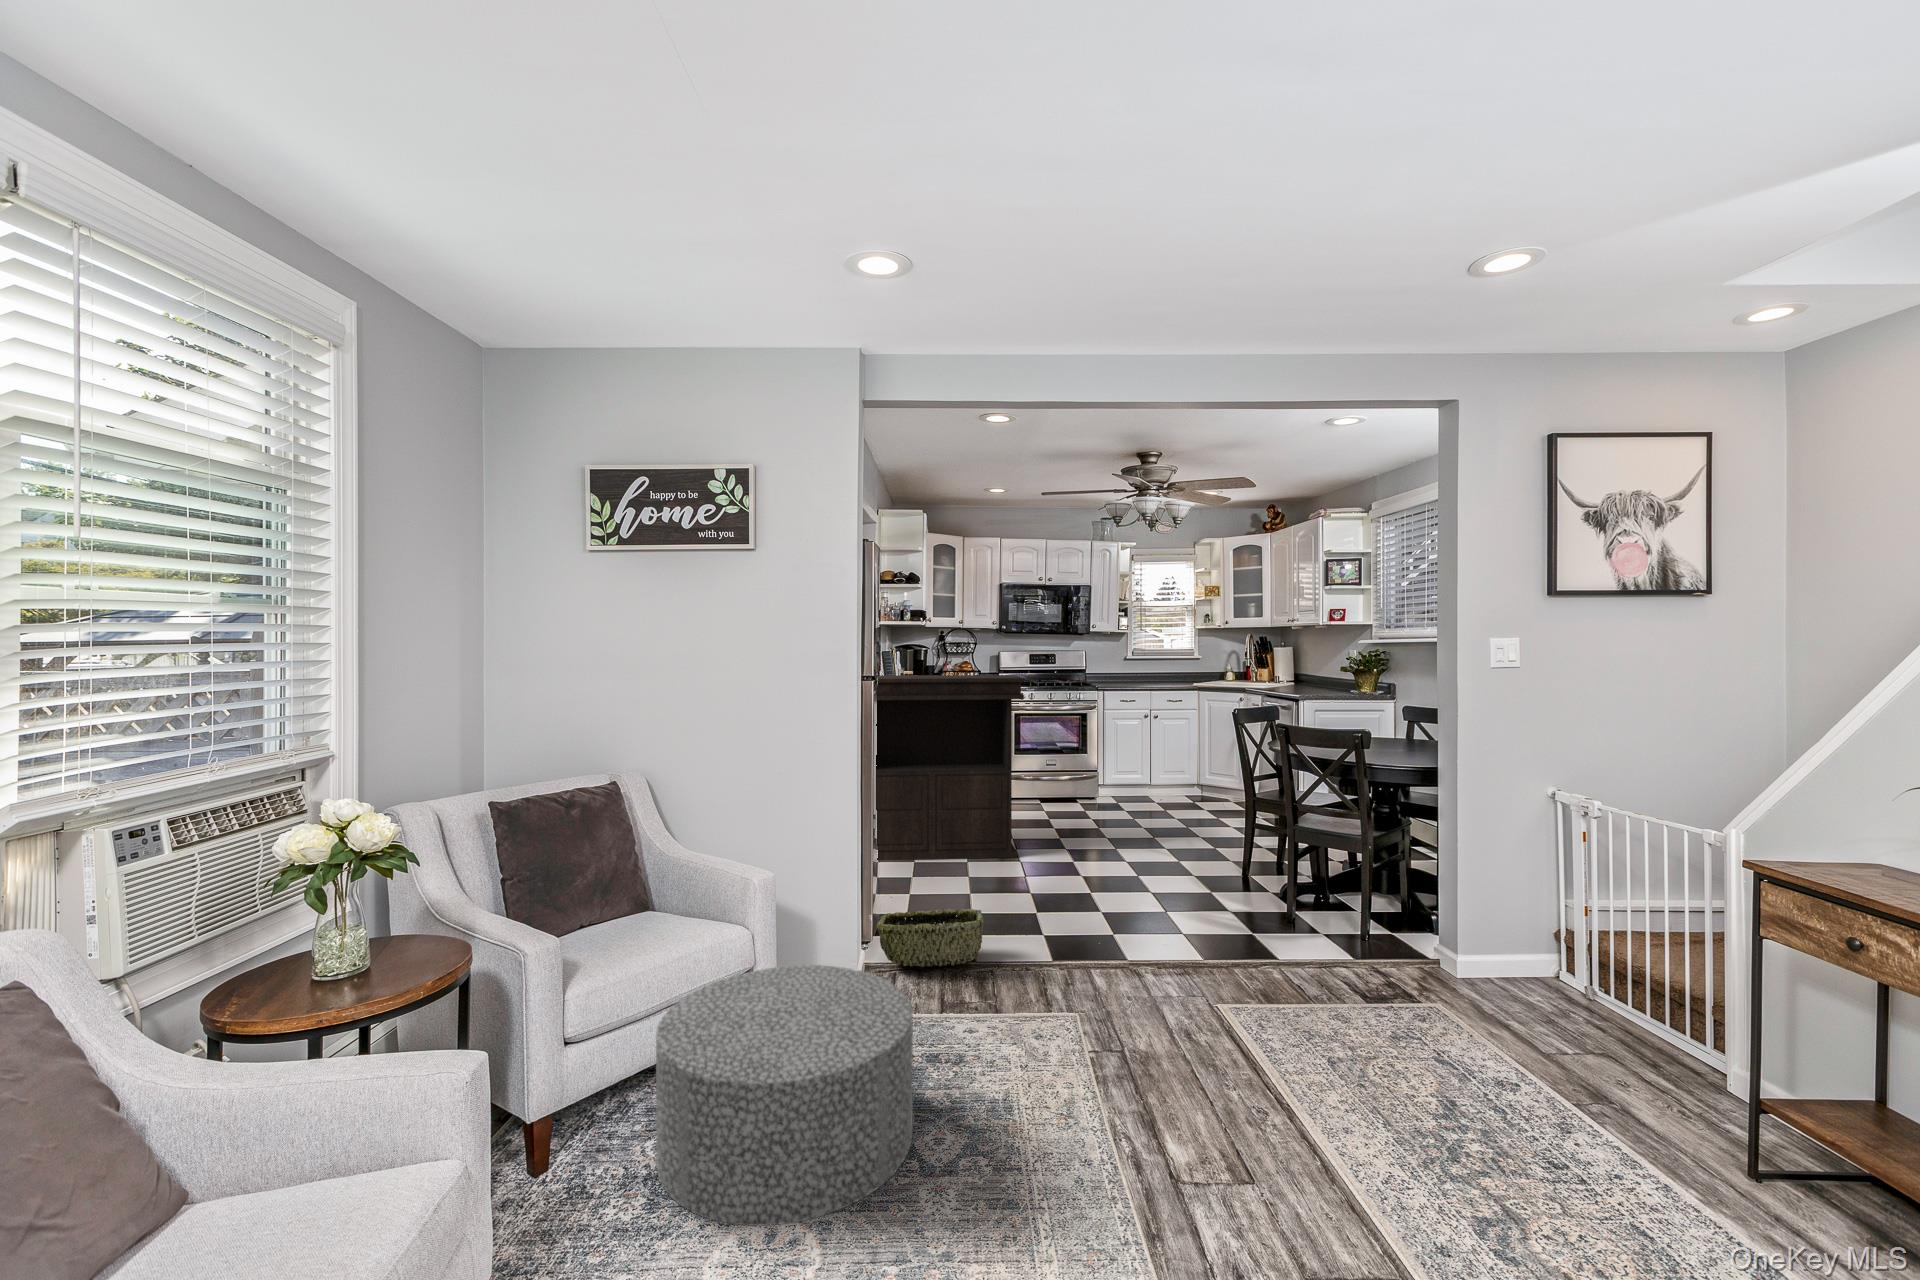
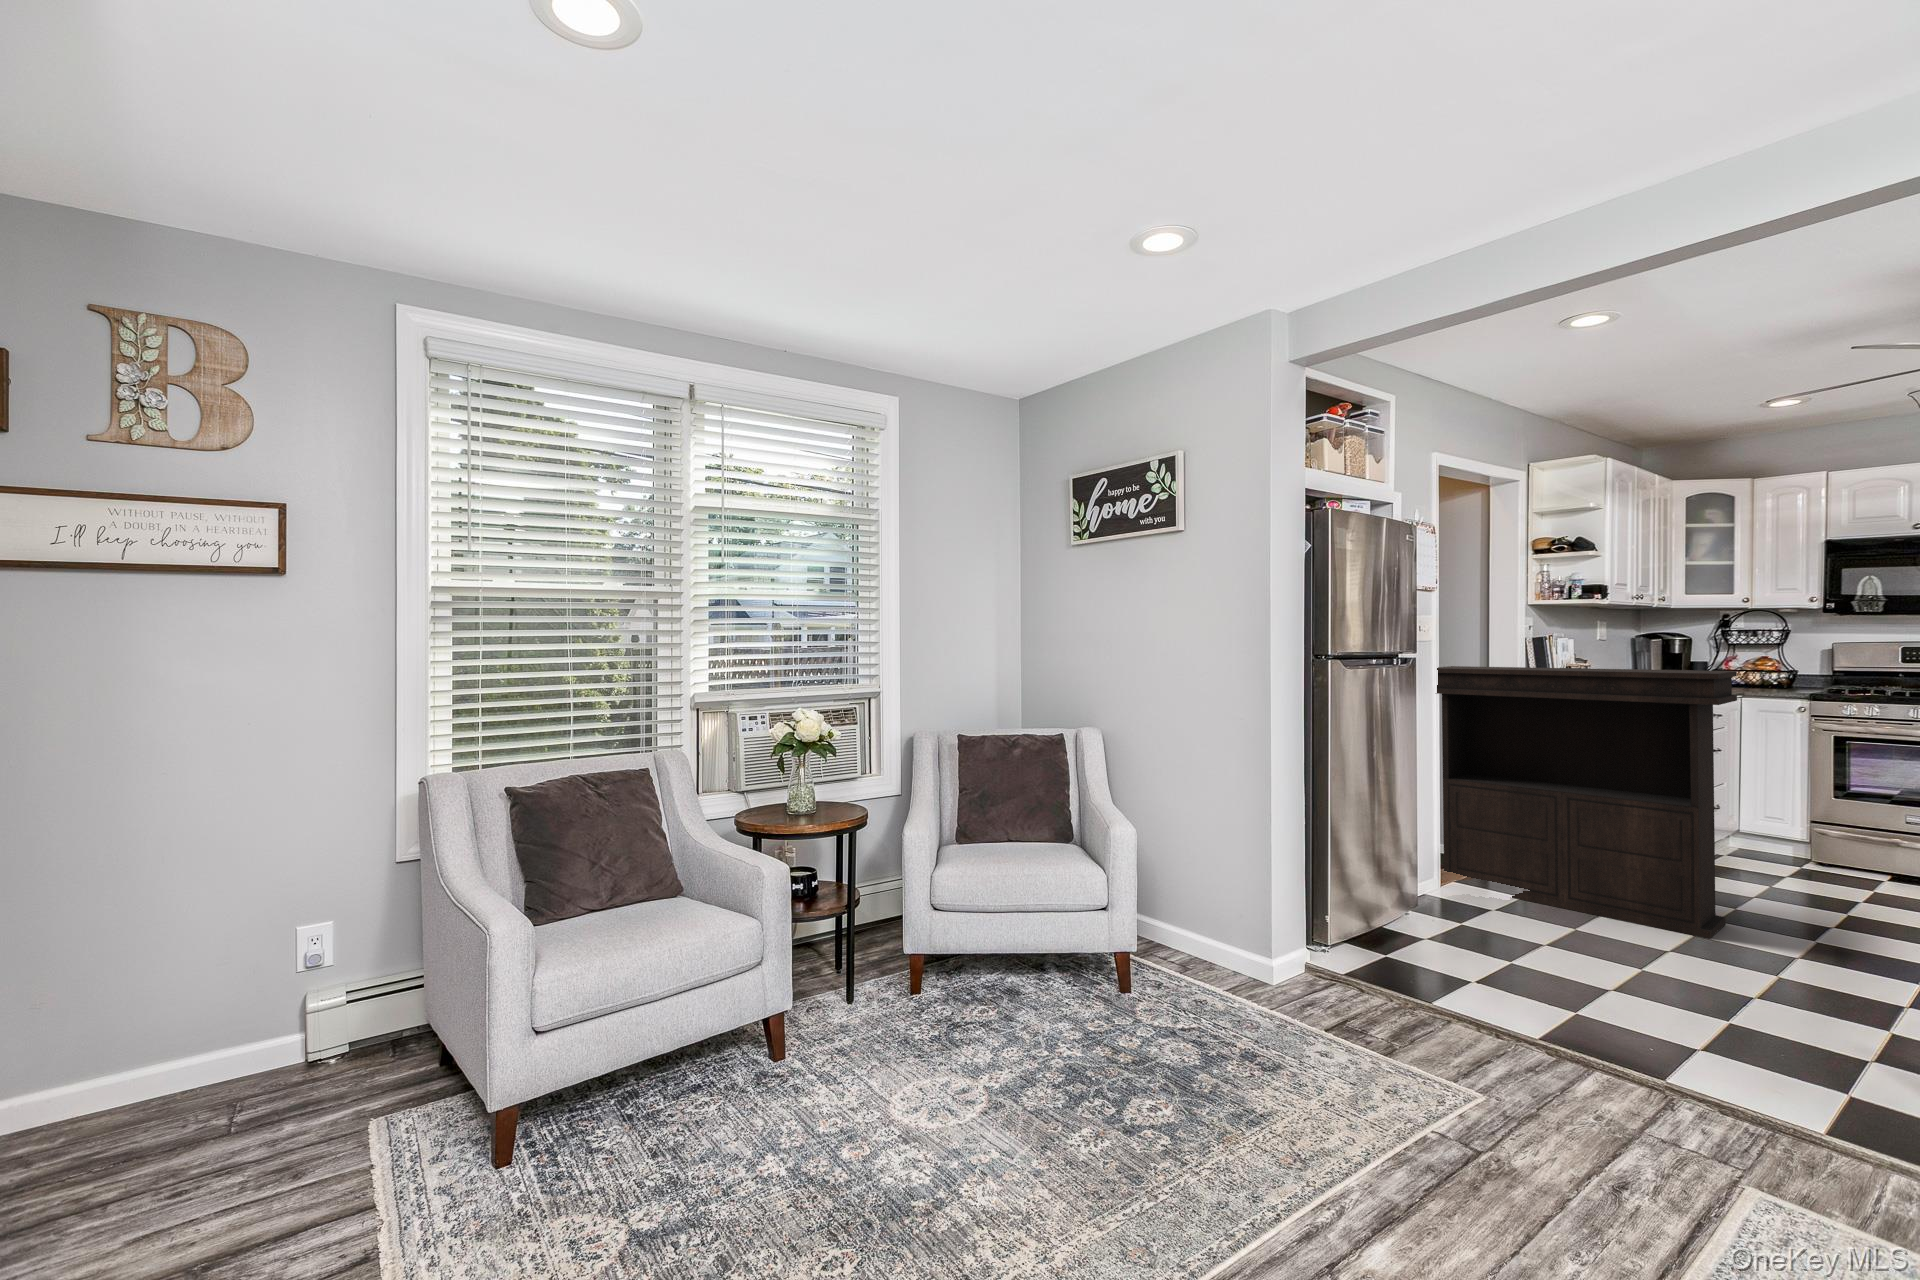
woven basket: present [877,909,984,967] -> none [1310,925,1462,1004]
ottoman: present [656,965,913,1226] -> none [949,904,1172,1106]

